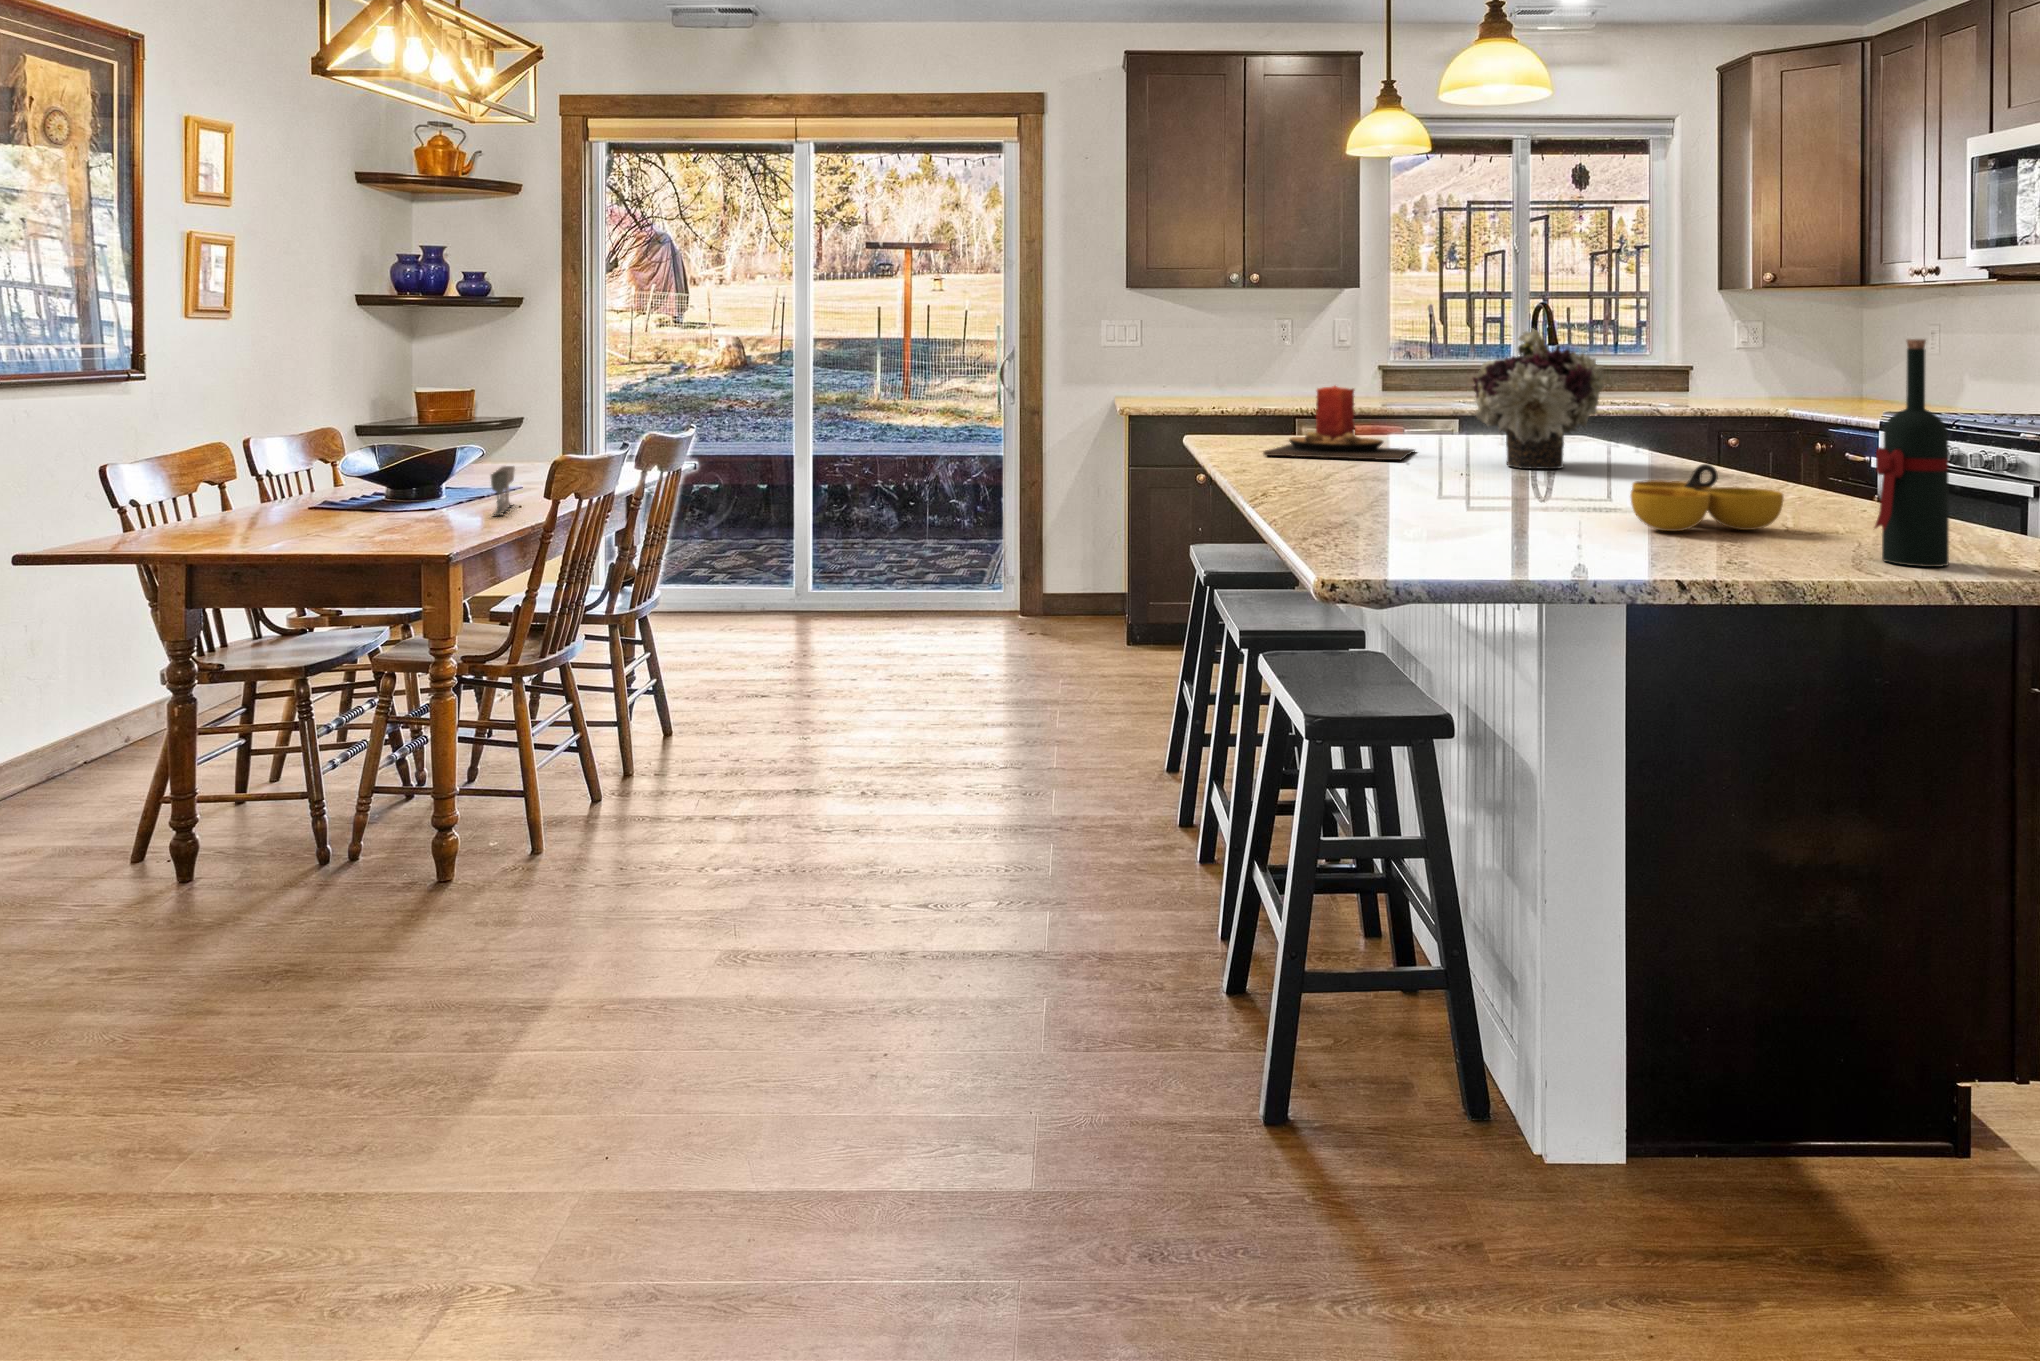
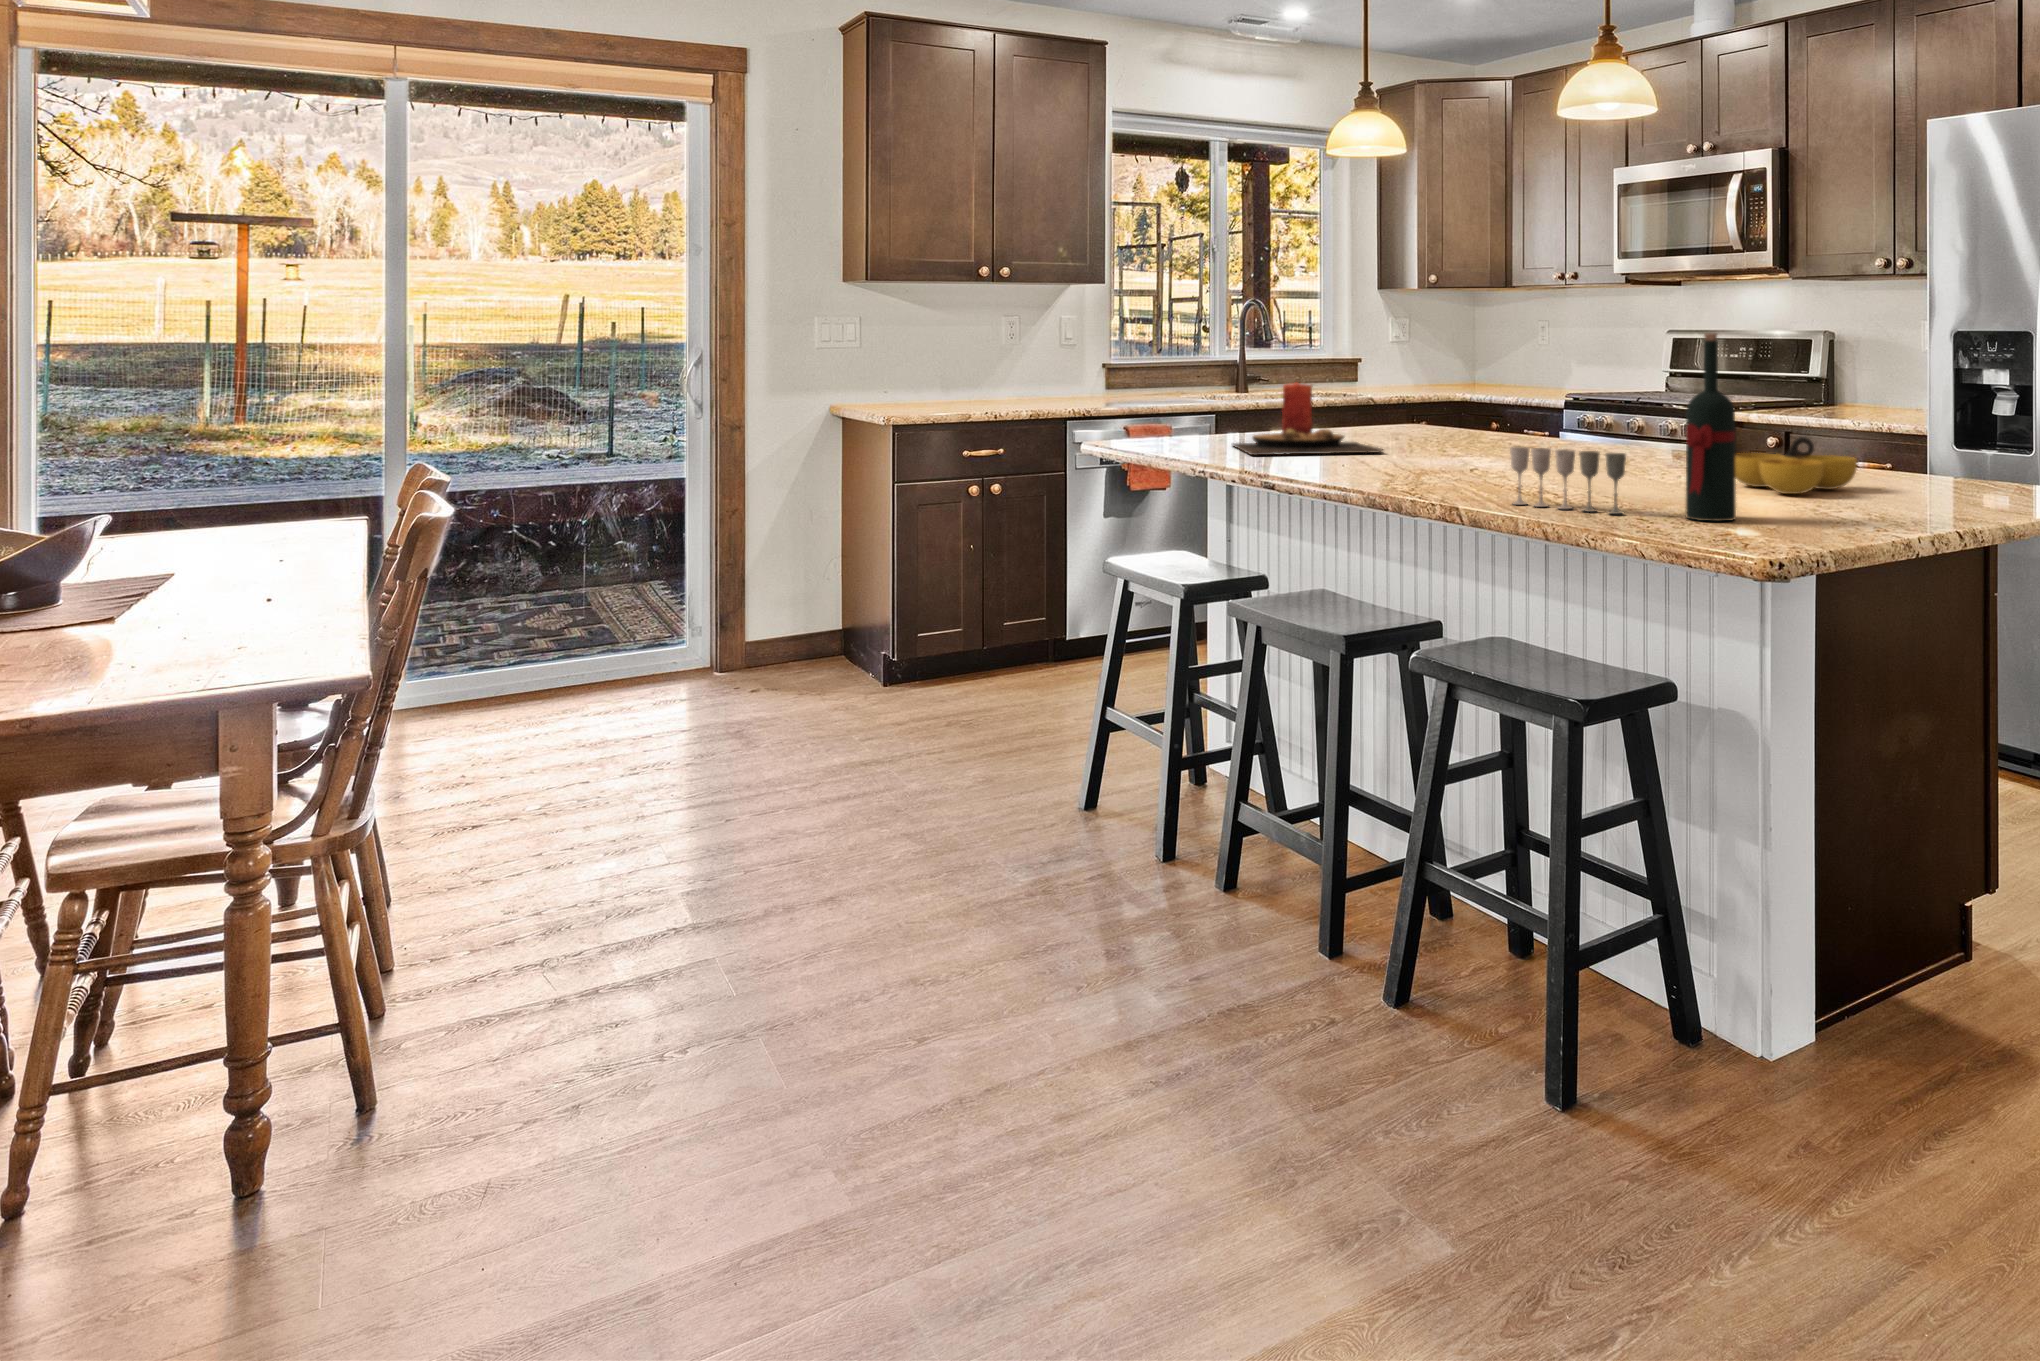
flower arrangement: present [1473,328,1604,469] -> none [1432,324,1562,453]
wine bottle: present [1875,339,1949,567] -> present [1685,333,1736,521]
wine glass: present [491,466,515,515] -> present [1510,447,1626,514]

